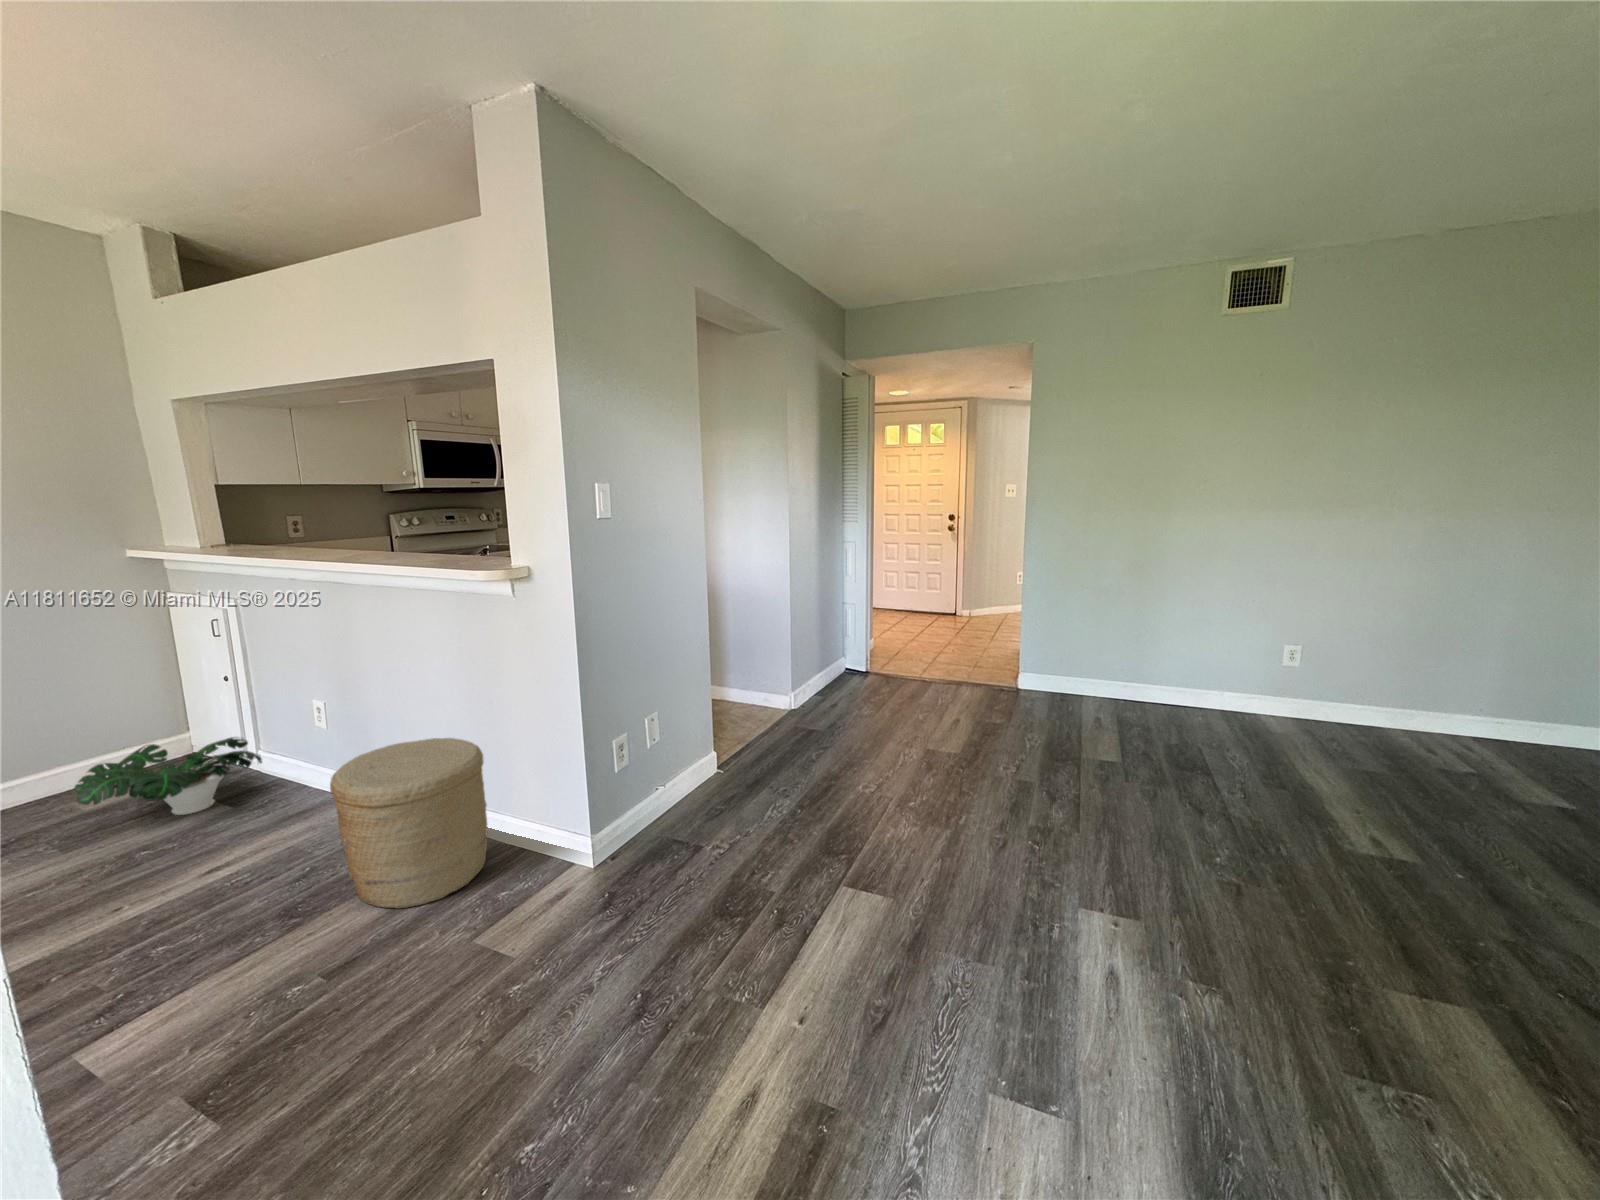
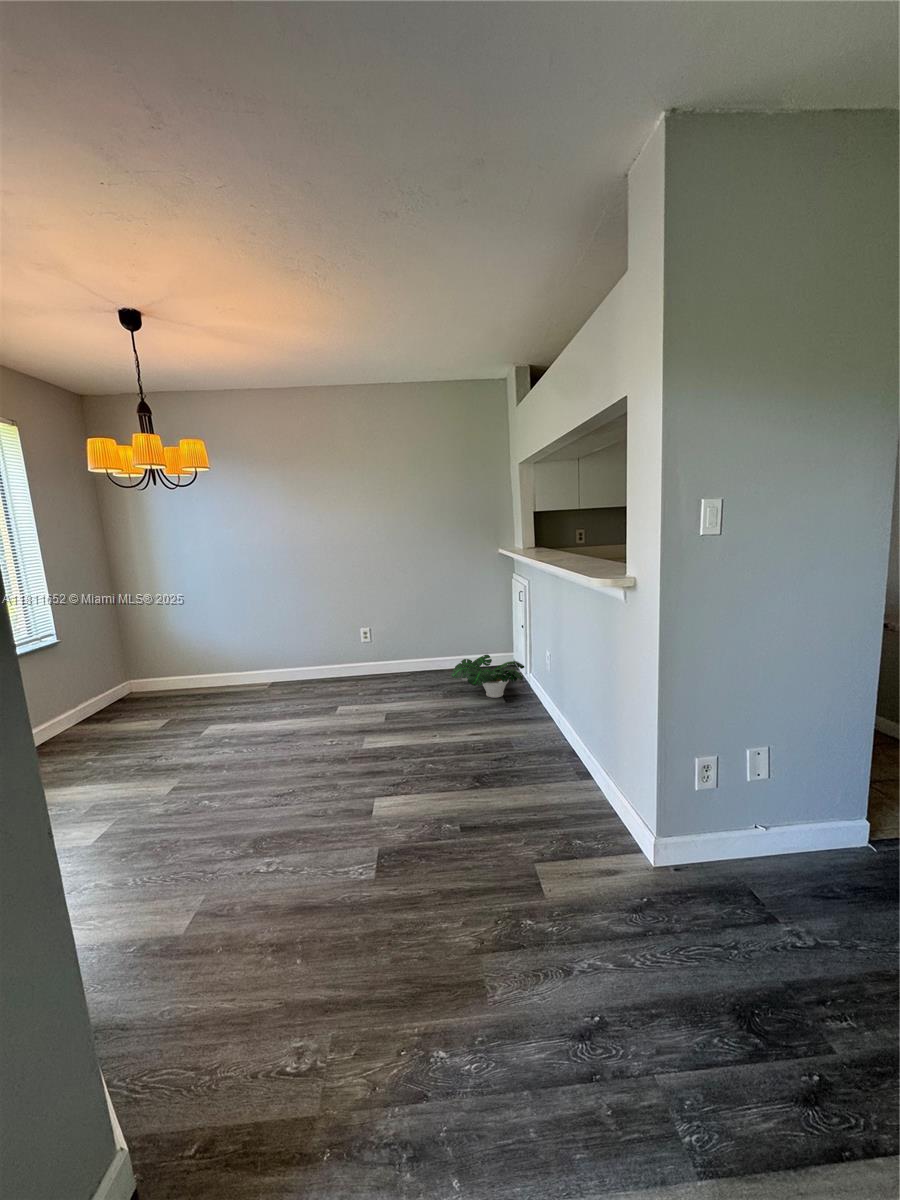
woven basket: present [330,738,488,909] -> none [499,695,597,818]

